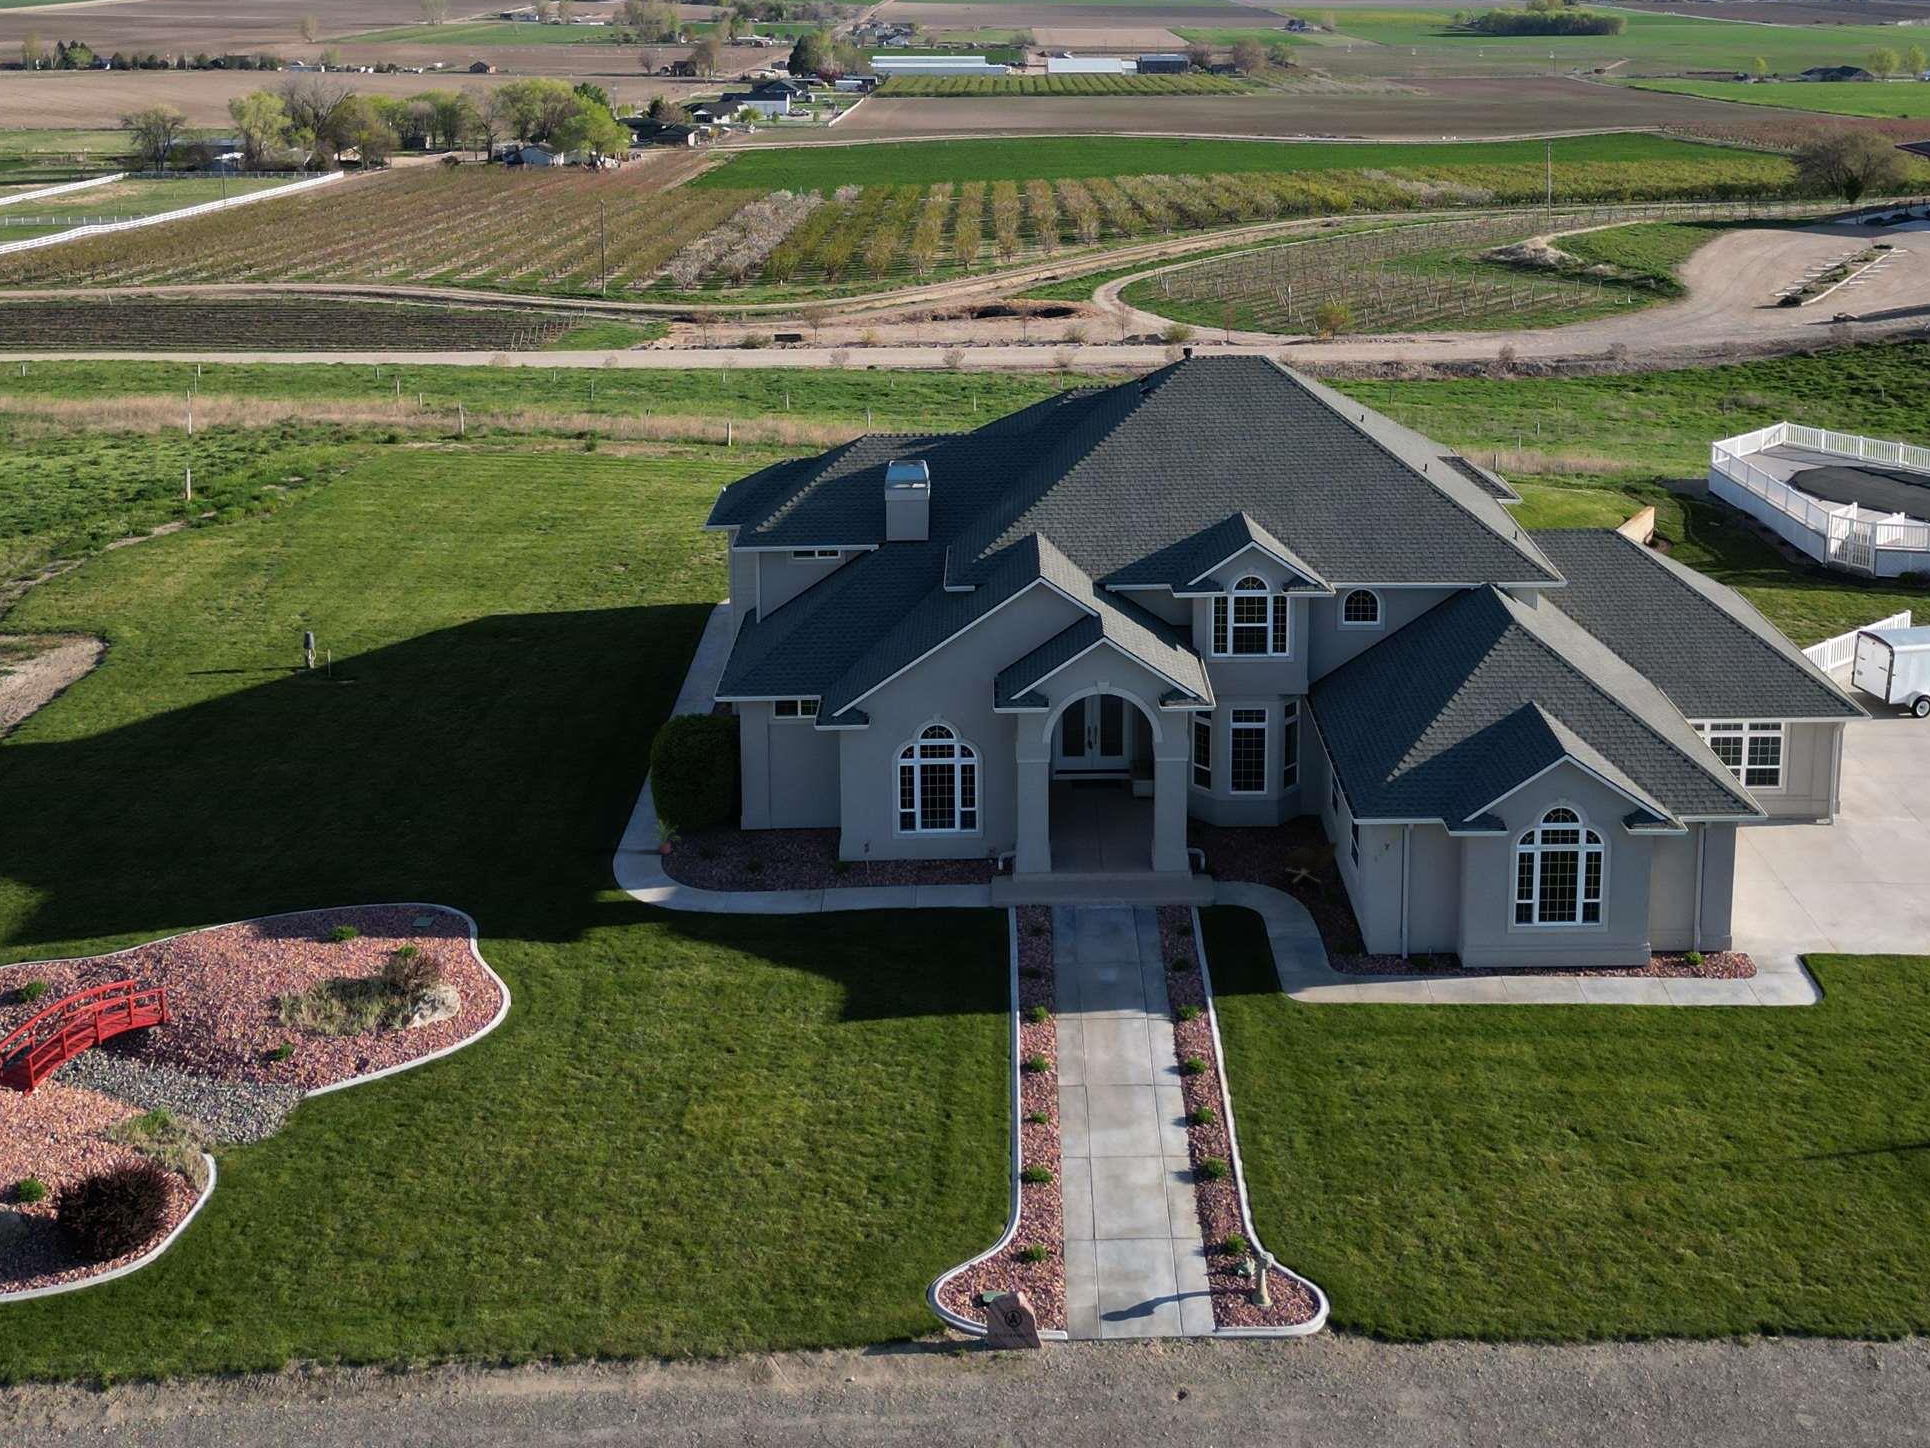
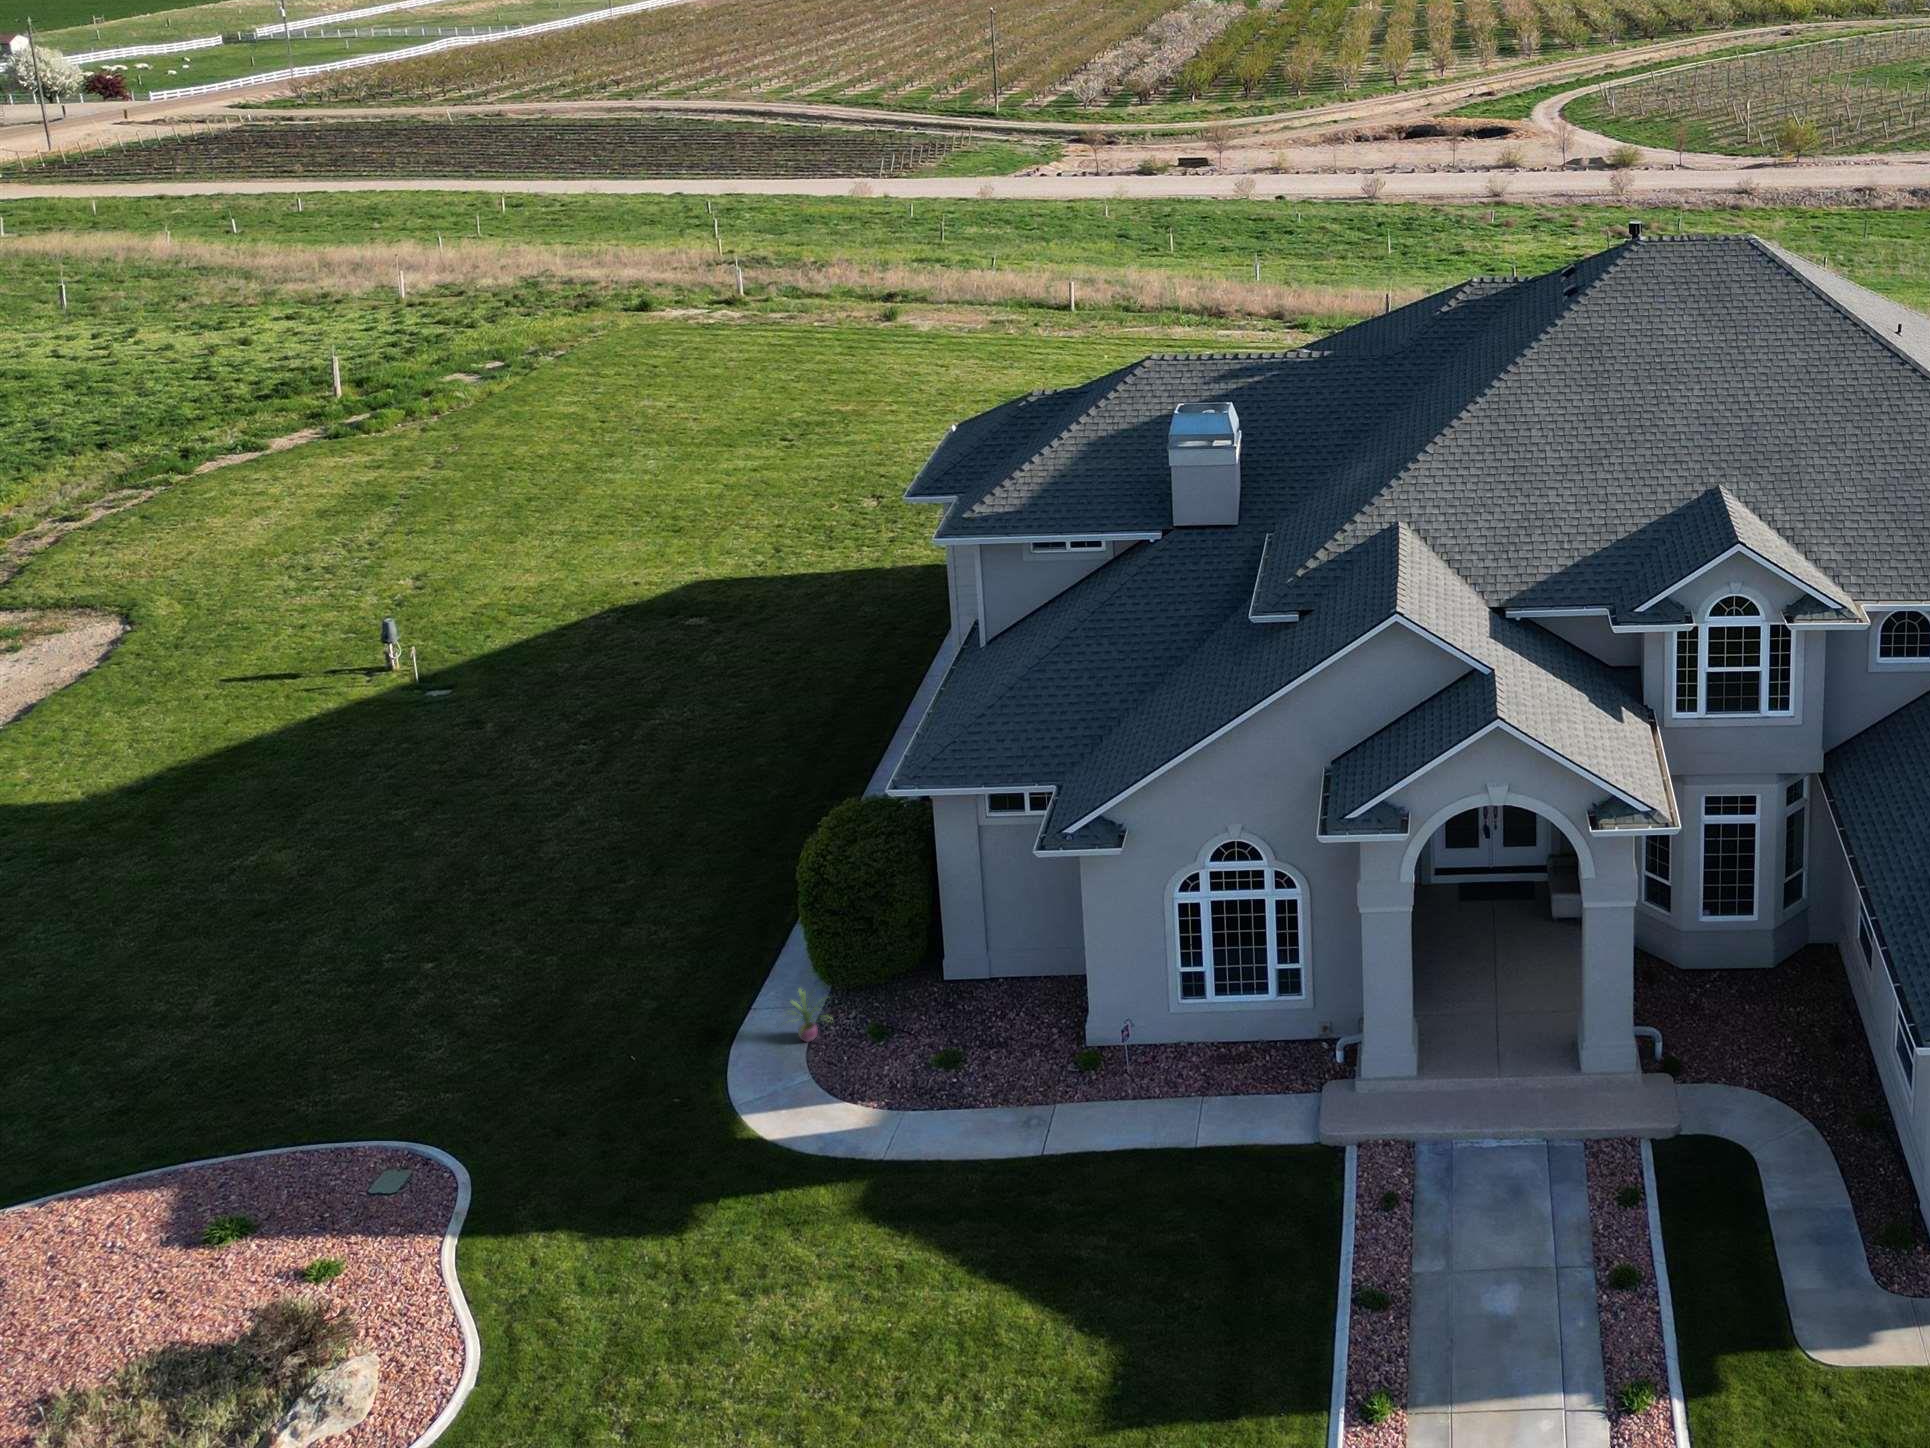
lounge chair: present [1282,841,1337,881] -> none [1786,1012,1874,1087]

